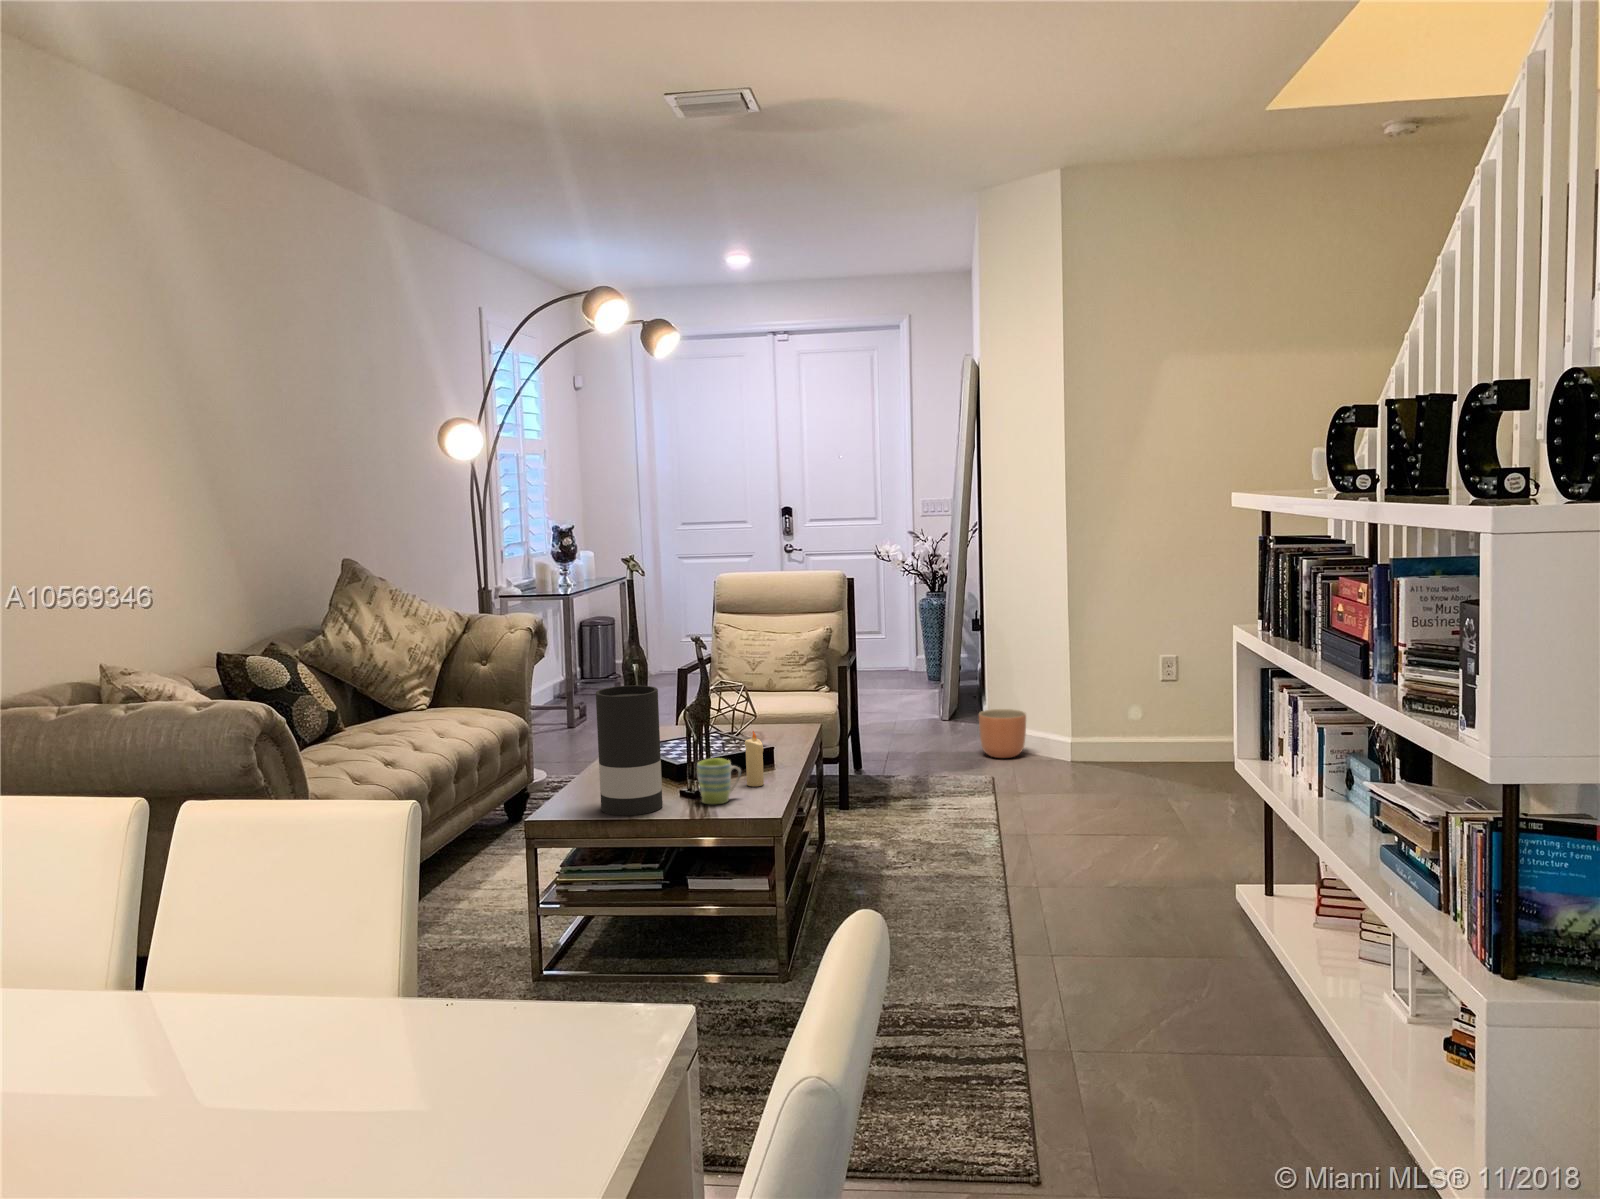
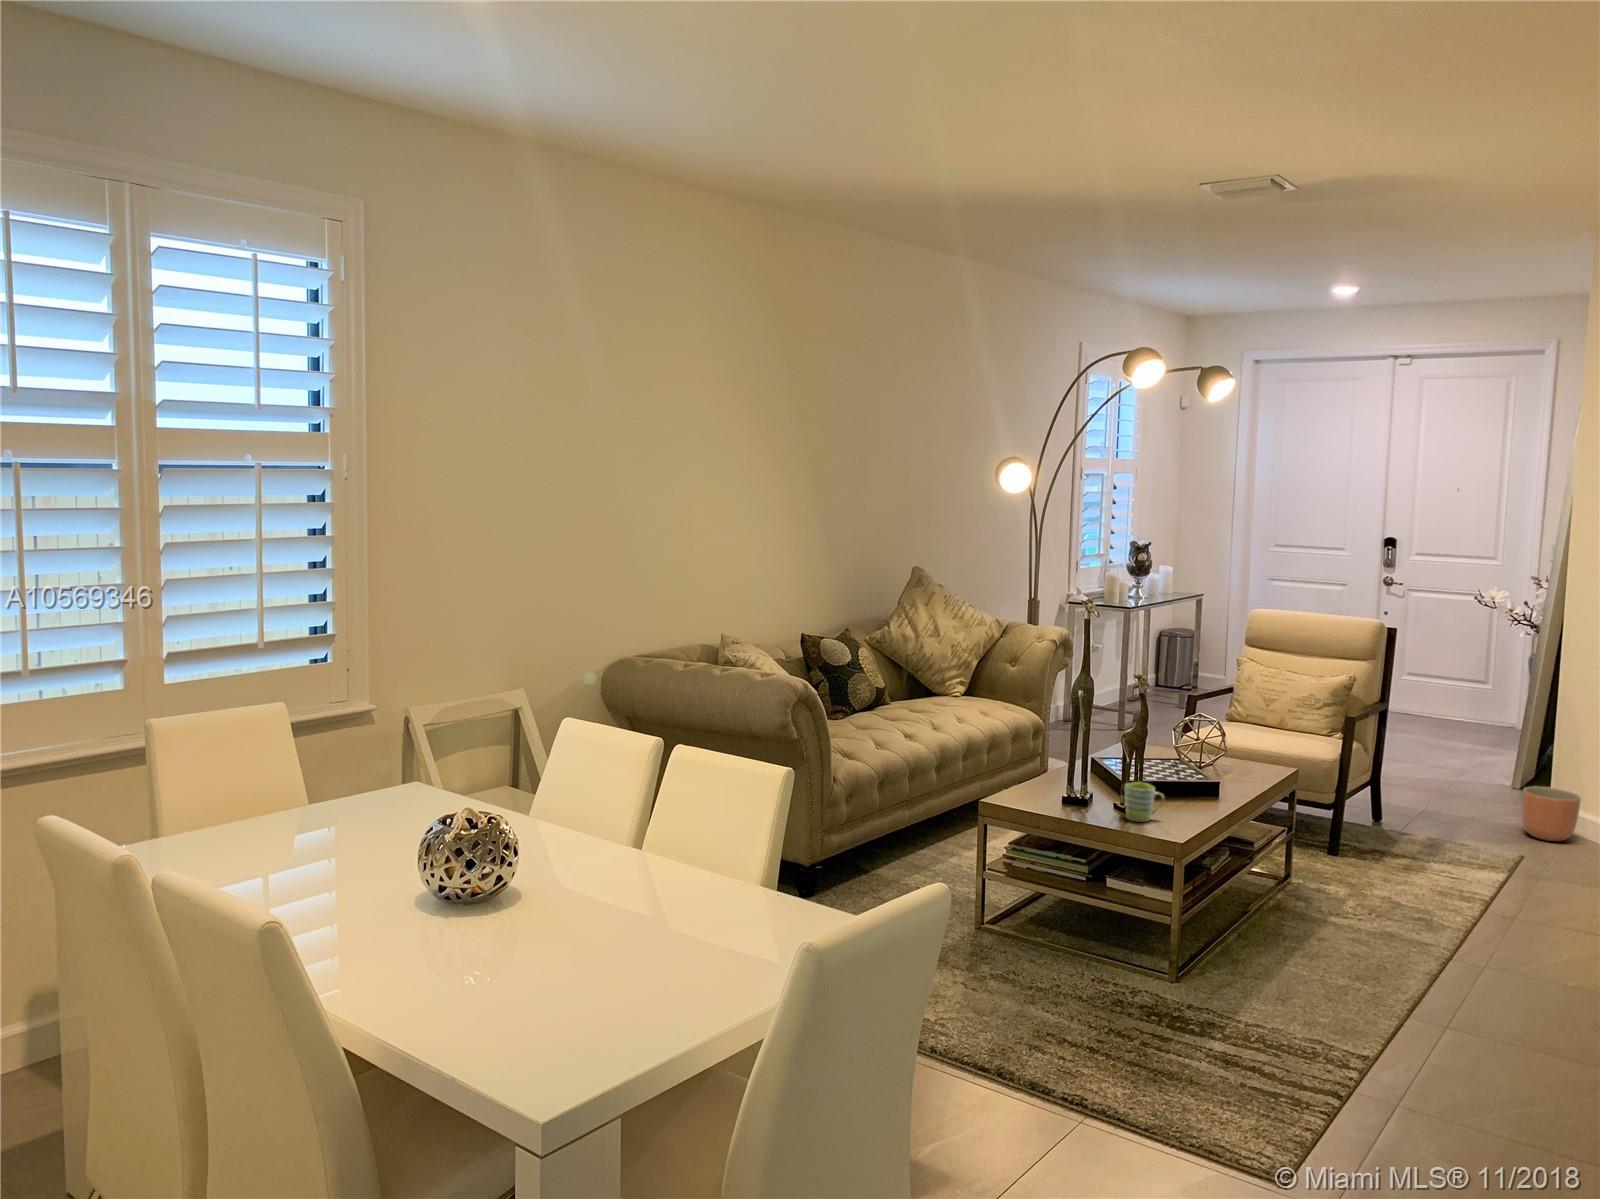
vase: present [596,685,663,816] -> none [1040,709,1097,817]
candle: present [745,731,764,786] -> none [1177,765,1195,814]

